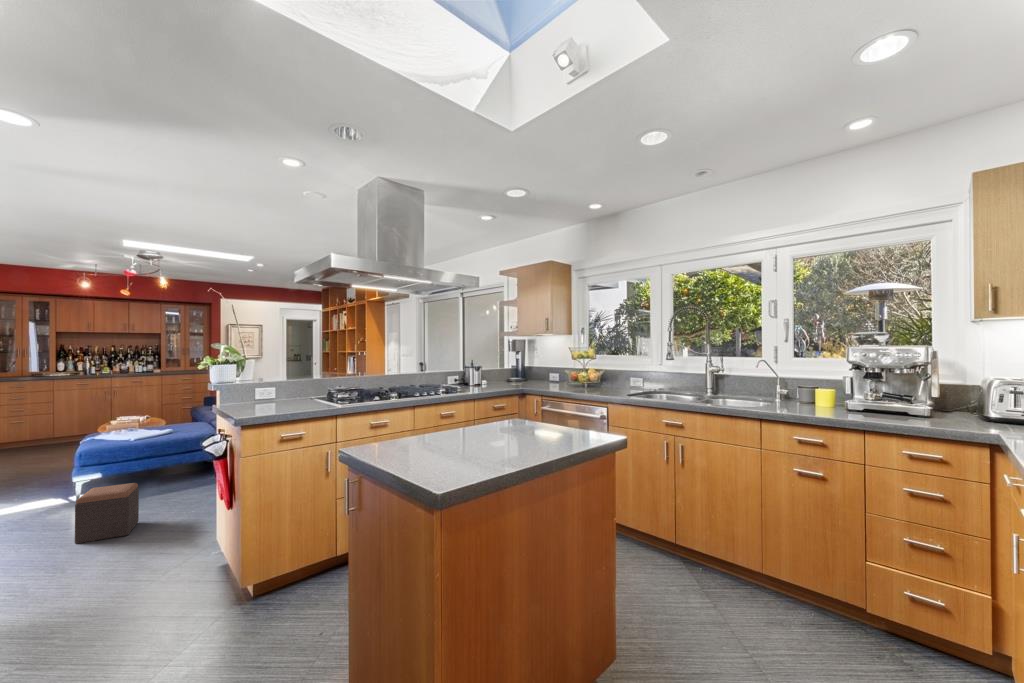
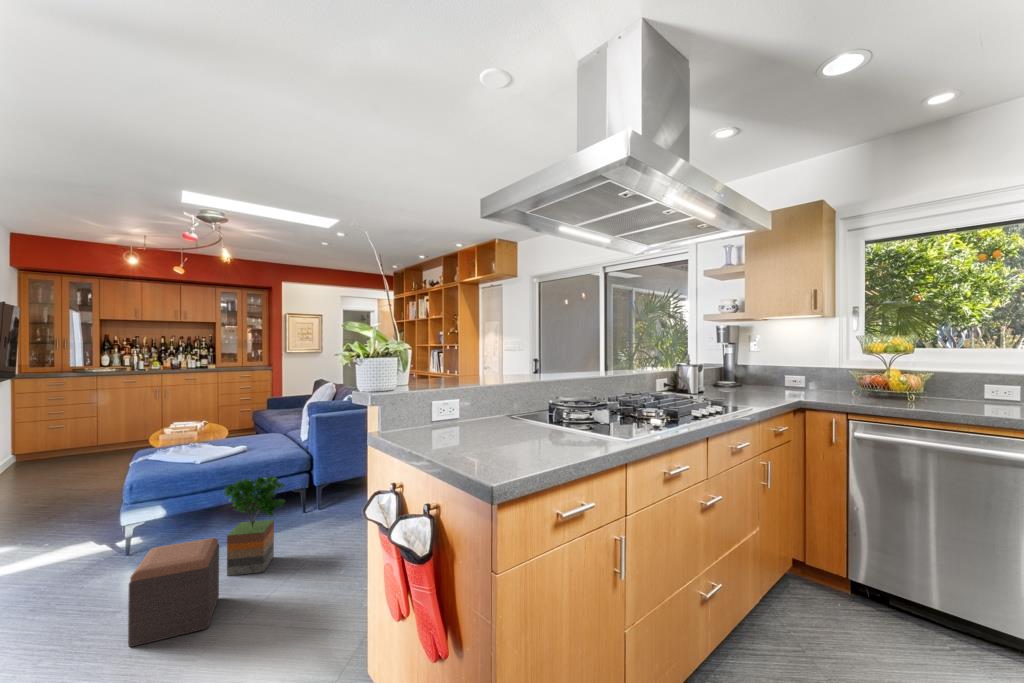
potted tree: none [144,446,193,513] -> present [224,477,285,576]

